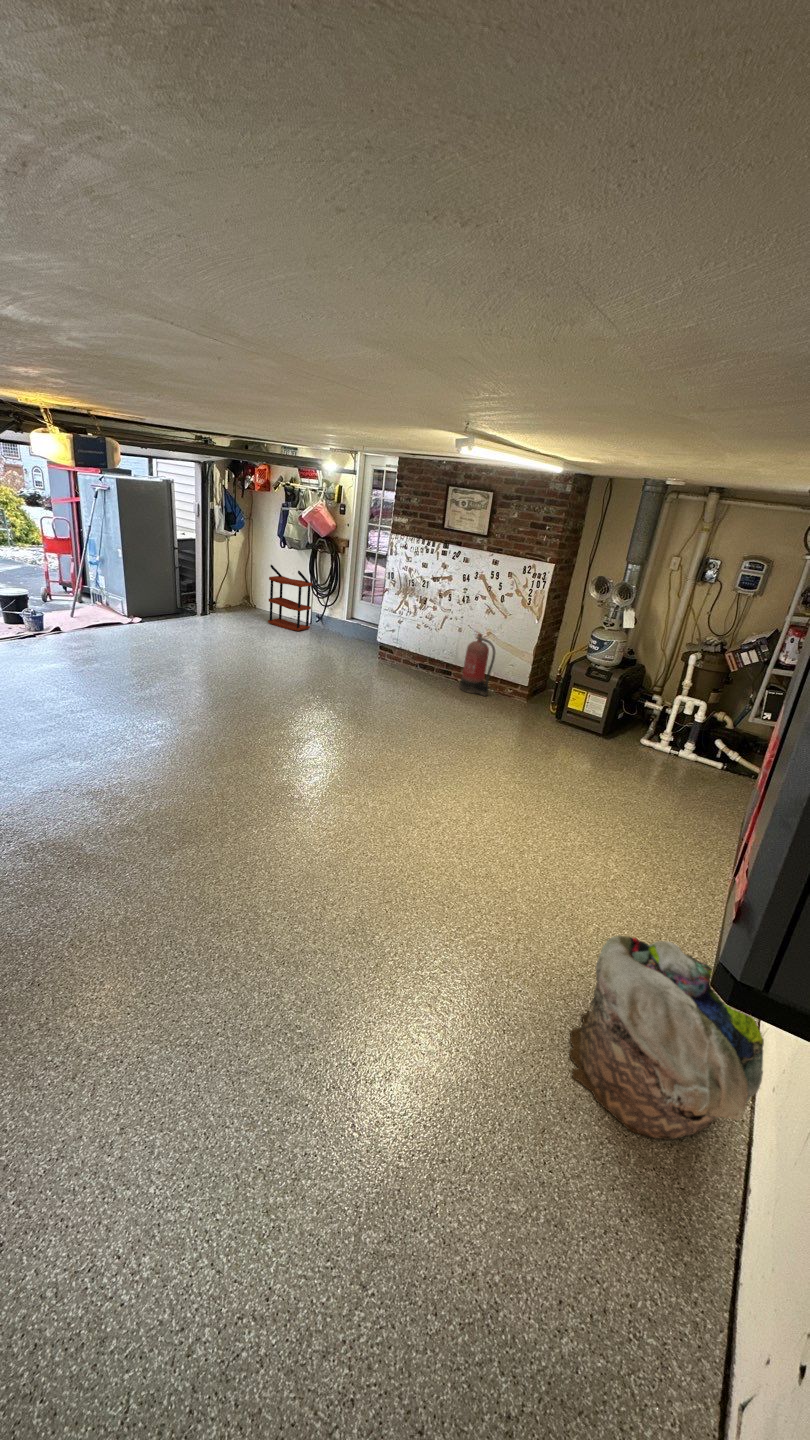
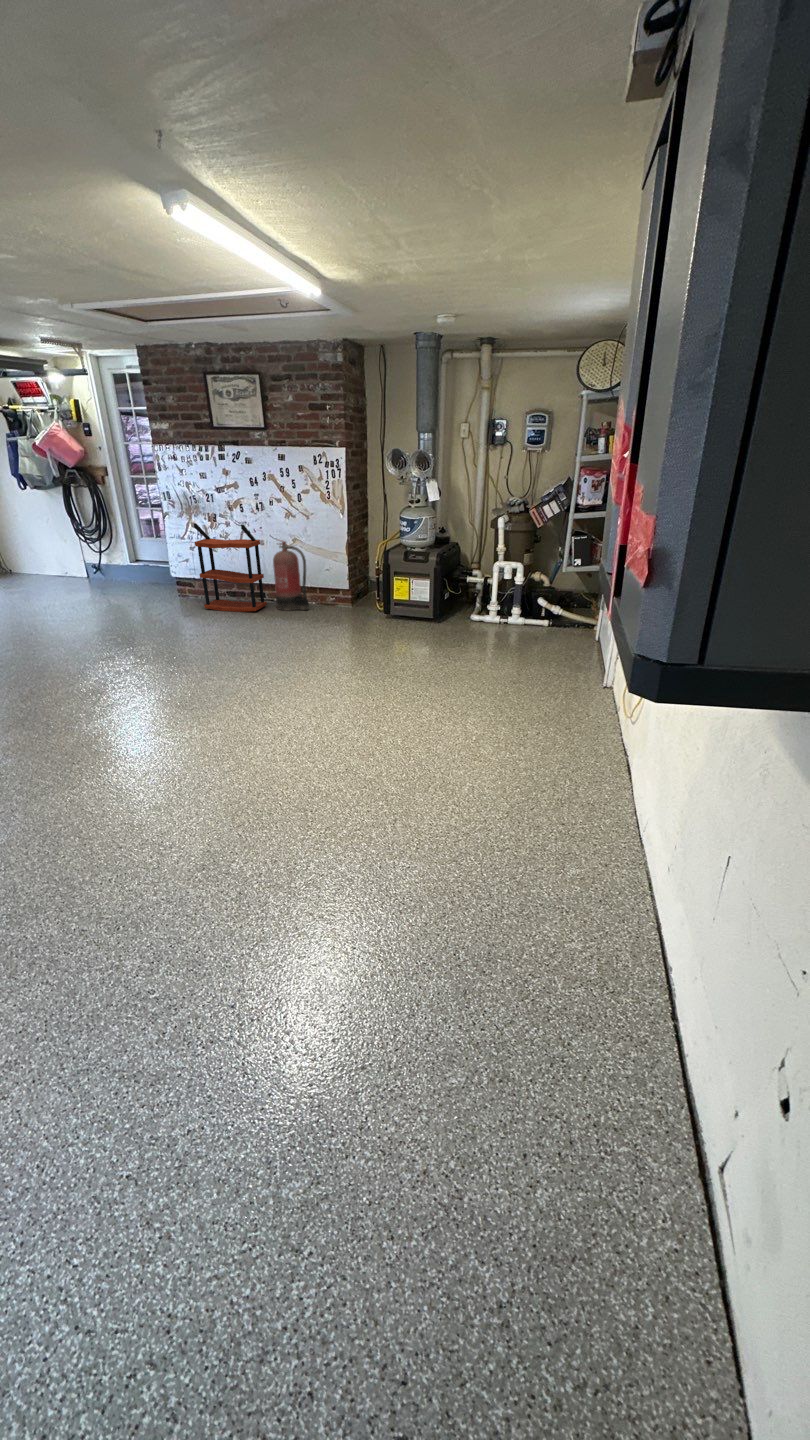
shelving unit: present [268,565,312,631] -> present [194,523,267,612]
laundry basket: present [569,935,764,1140] -> none [468,759,662,962]

